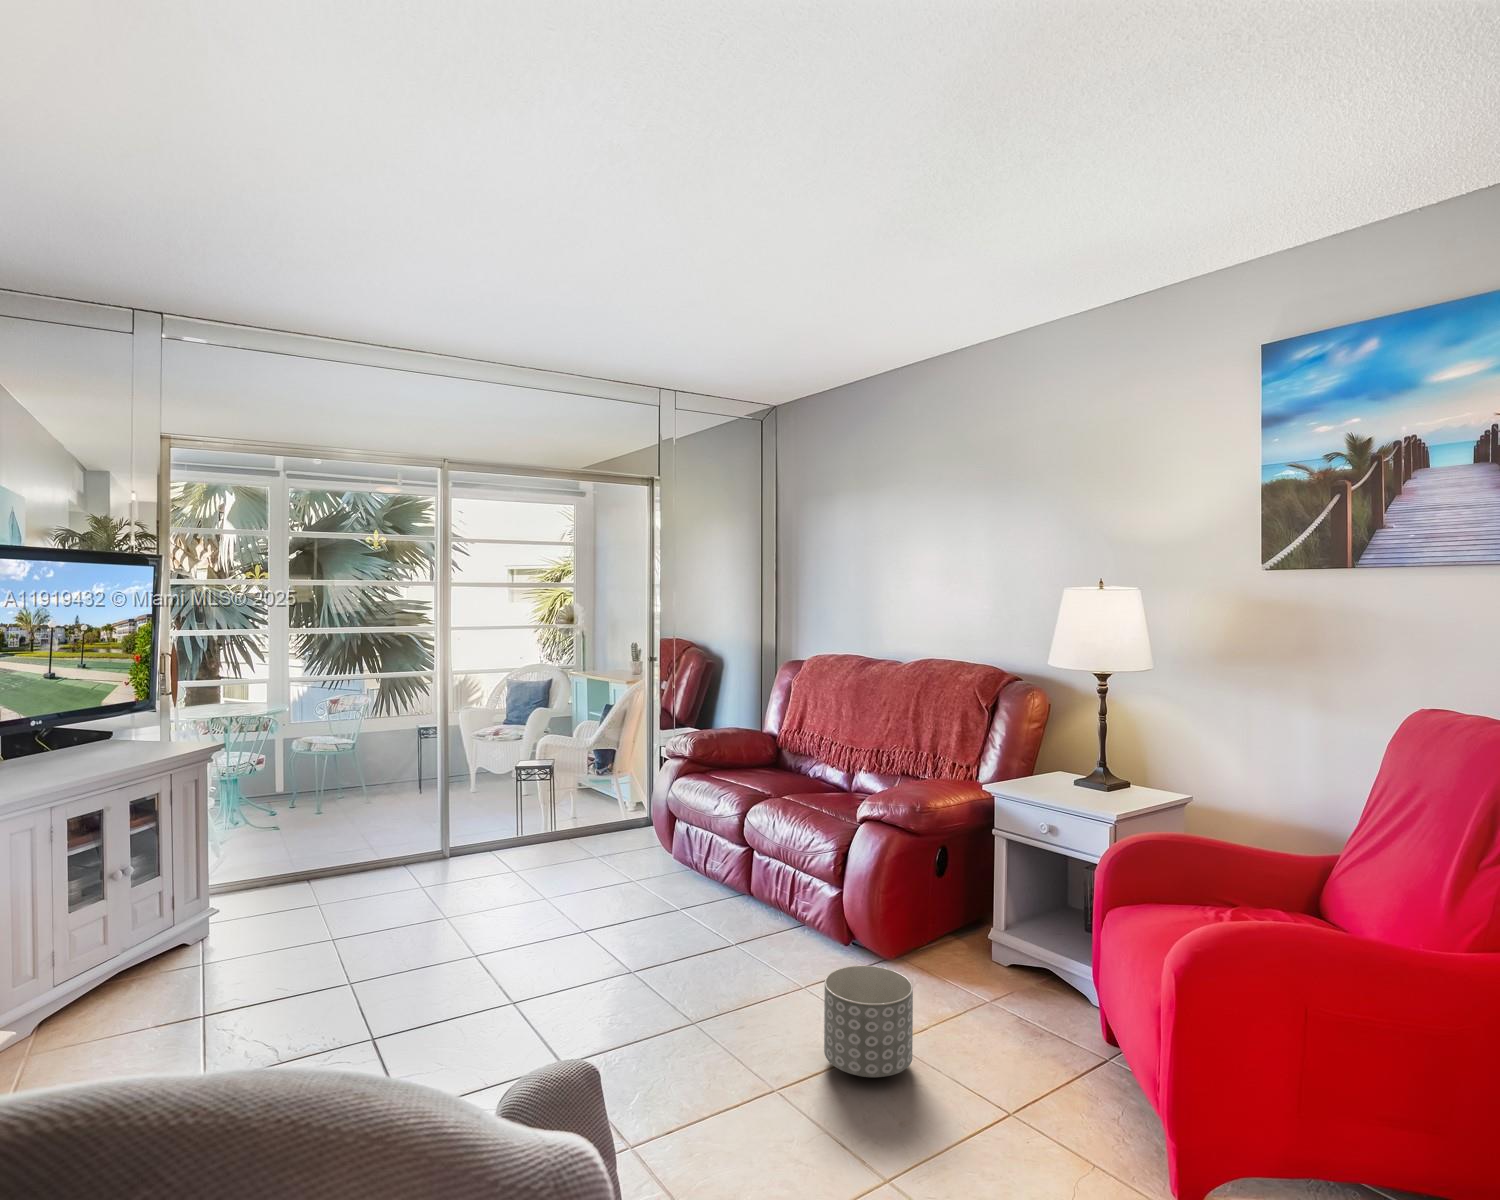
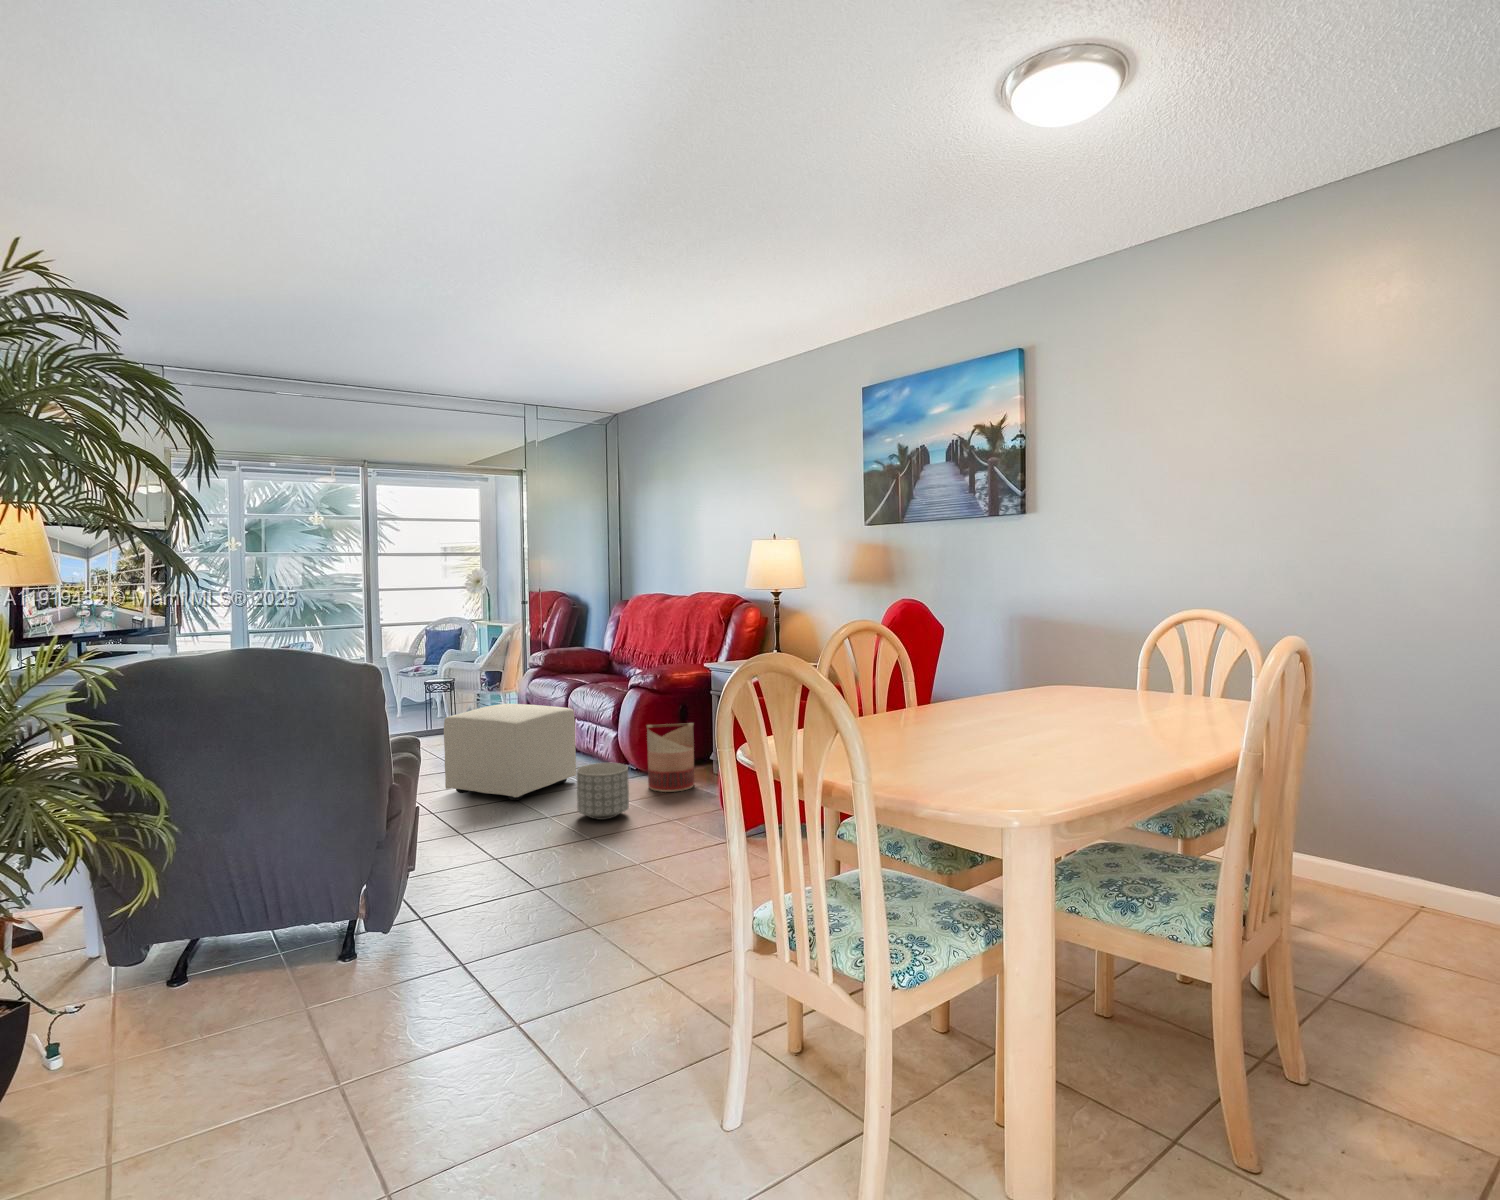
ottoman: none [581,830,778,1010] -> present [444,704,576,800]
basket: none [901,882,977,1001] -> present [646,723,694,792]

